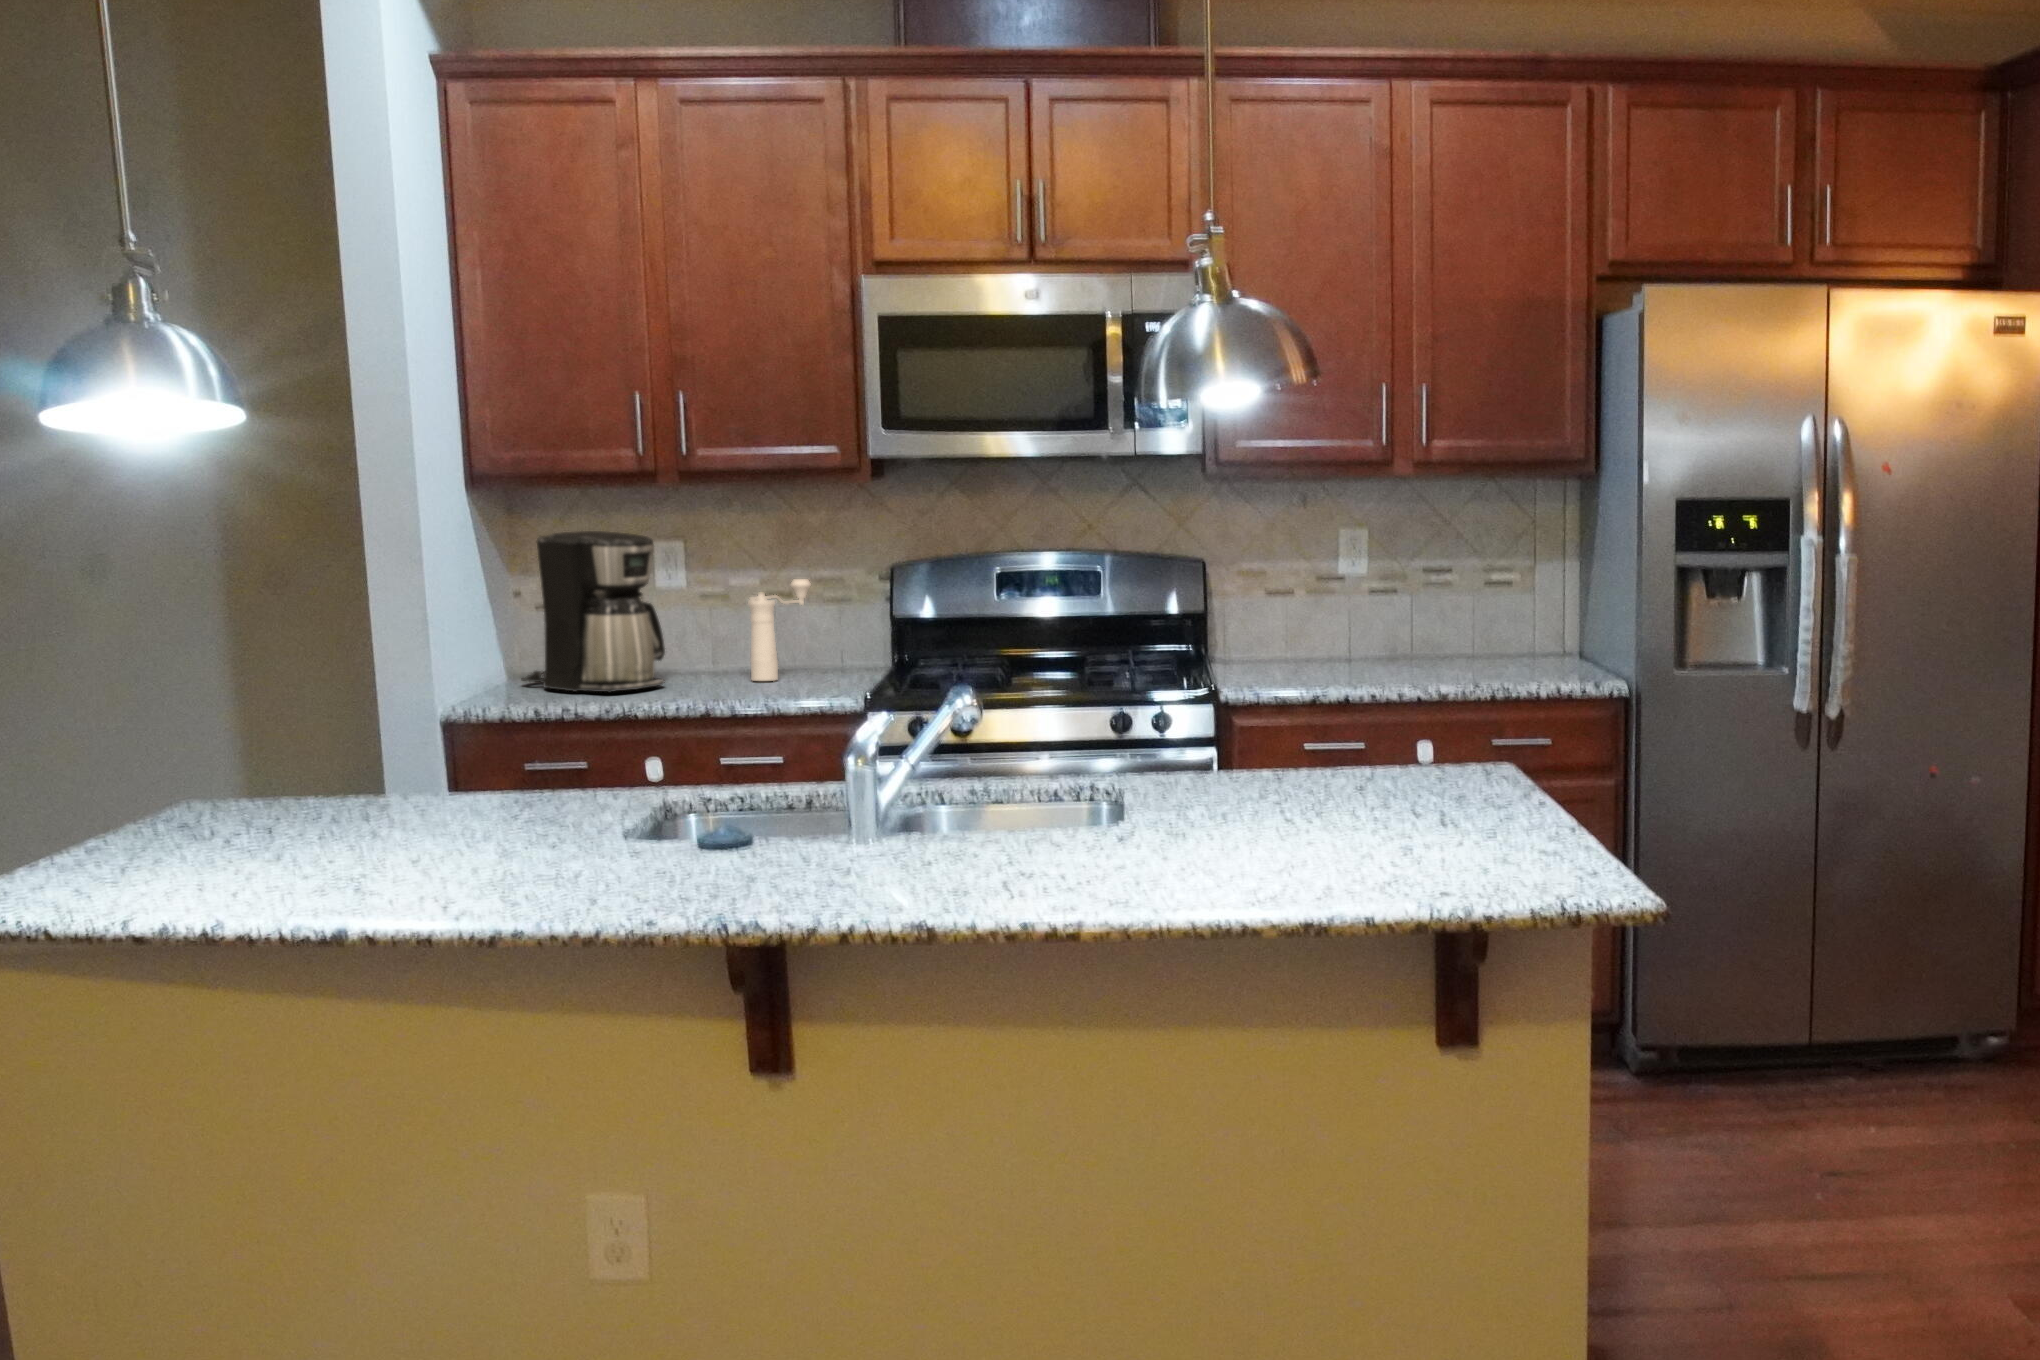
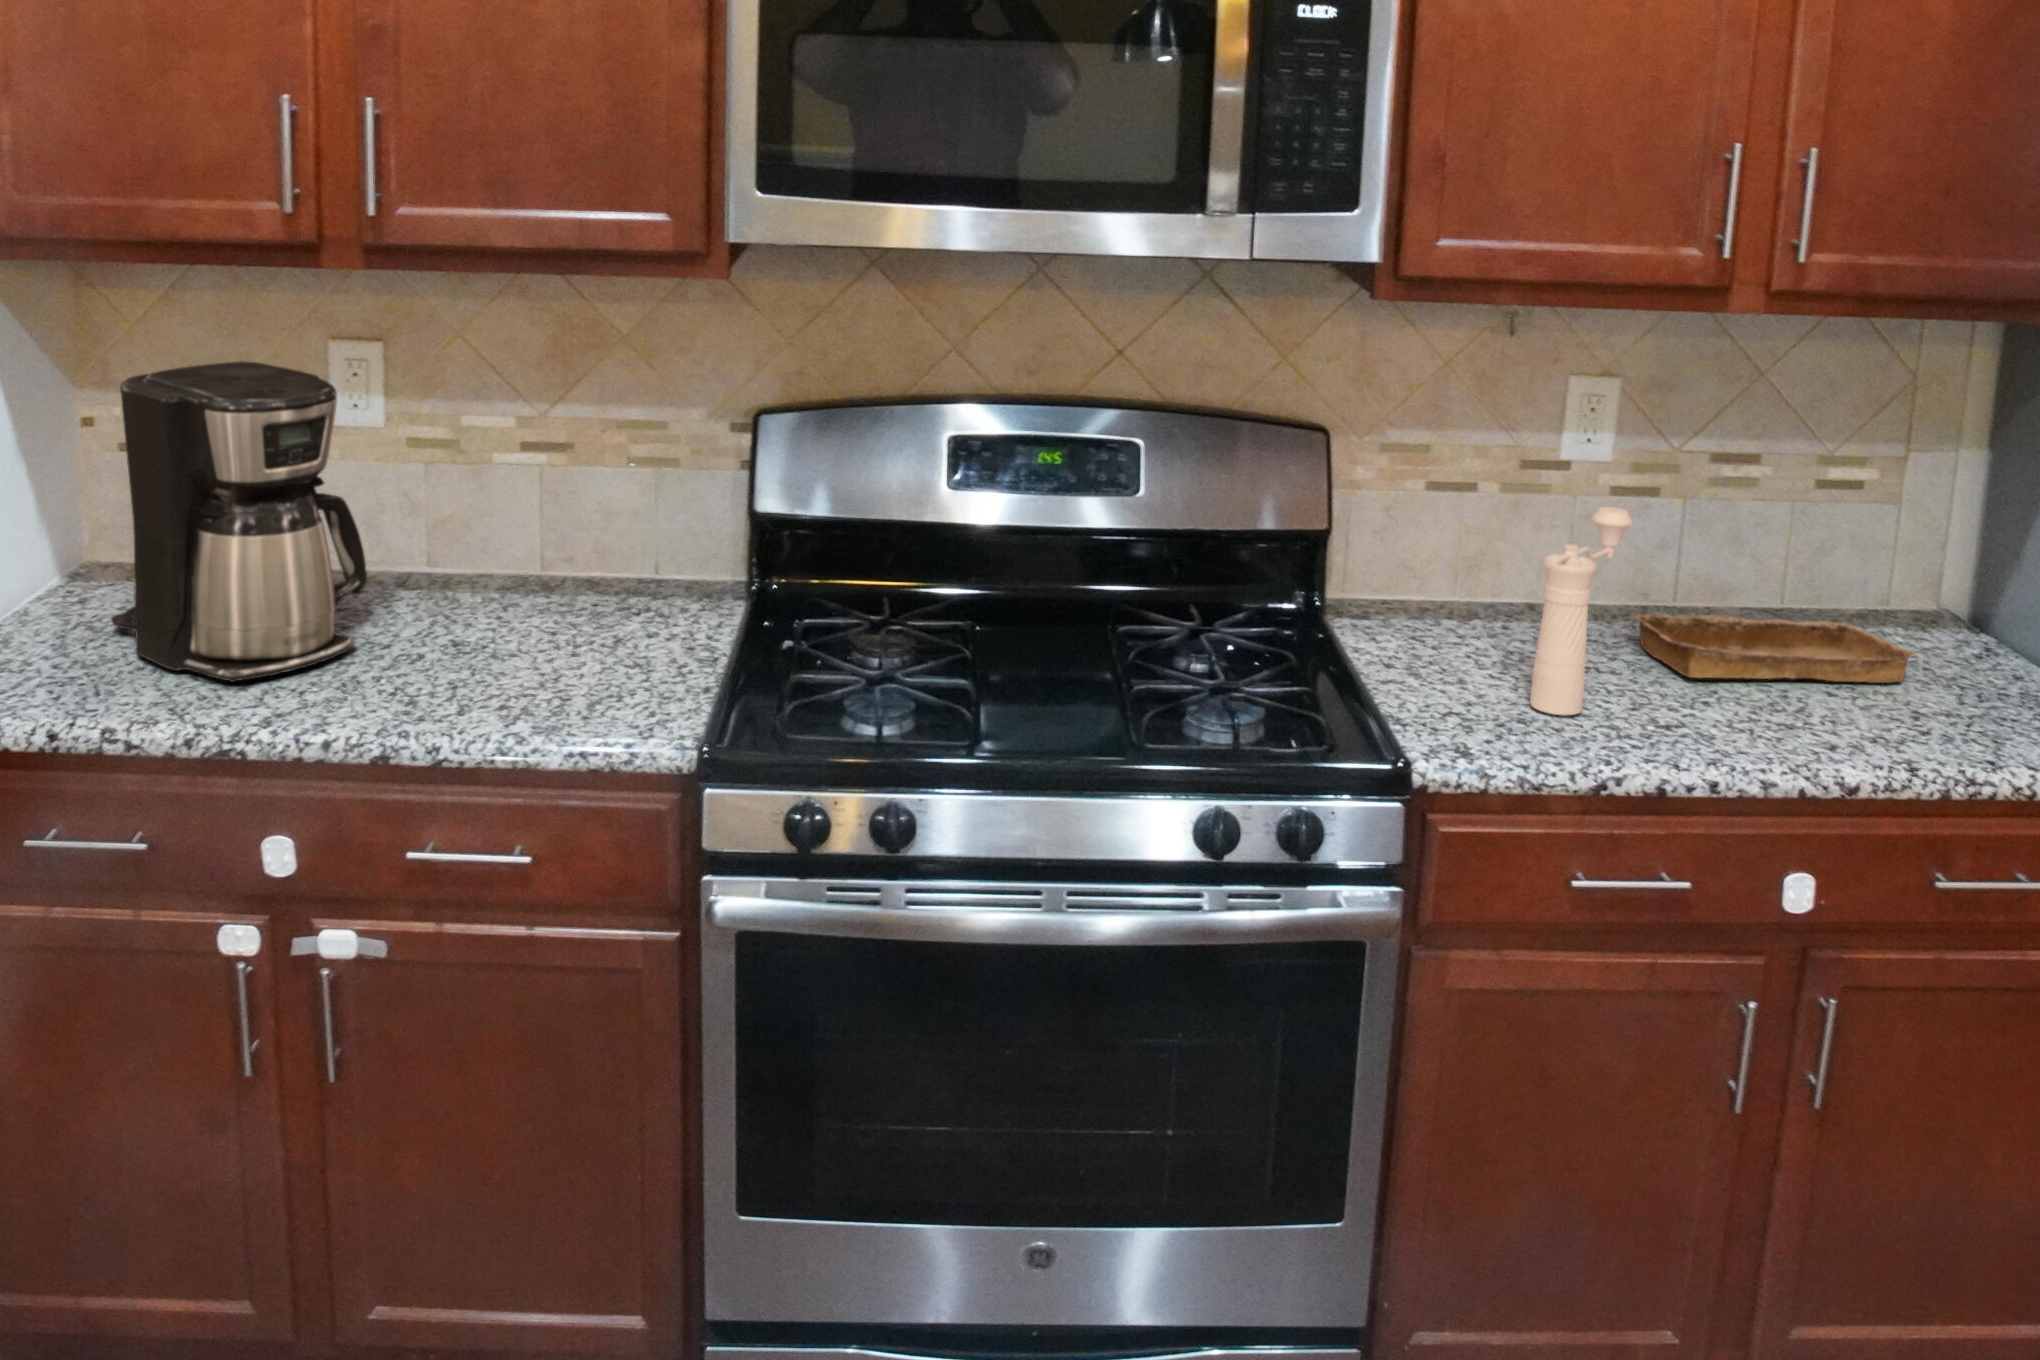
pepper mill: present [748,579,811,681] -> present [1530,507,1632,715]
tray: none [1372,648,1514,671] -> present [1629,612,1917,683]

